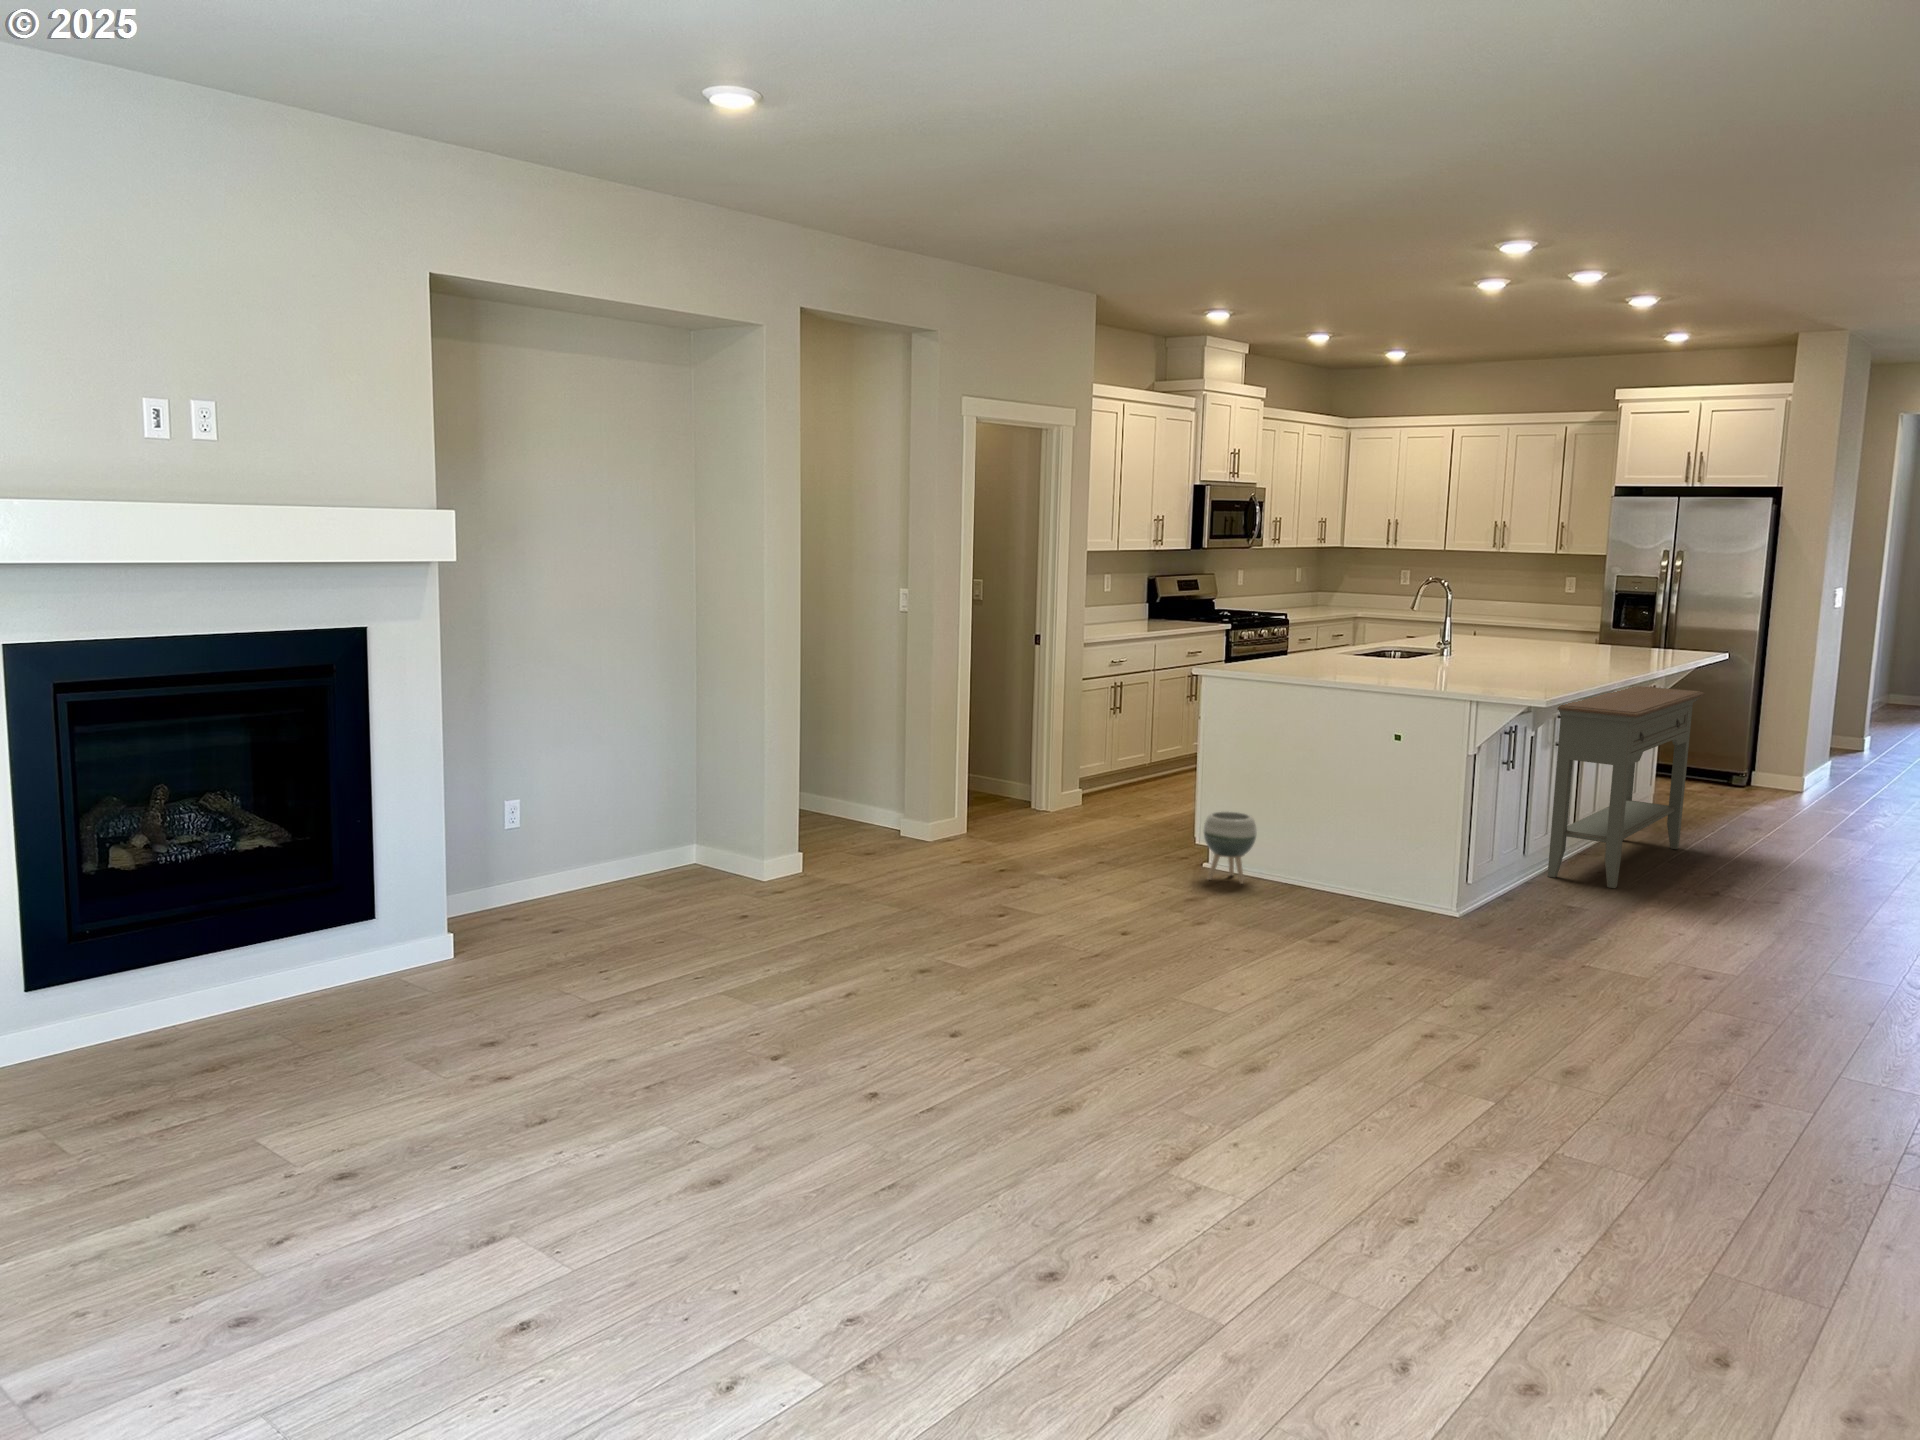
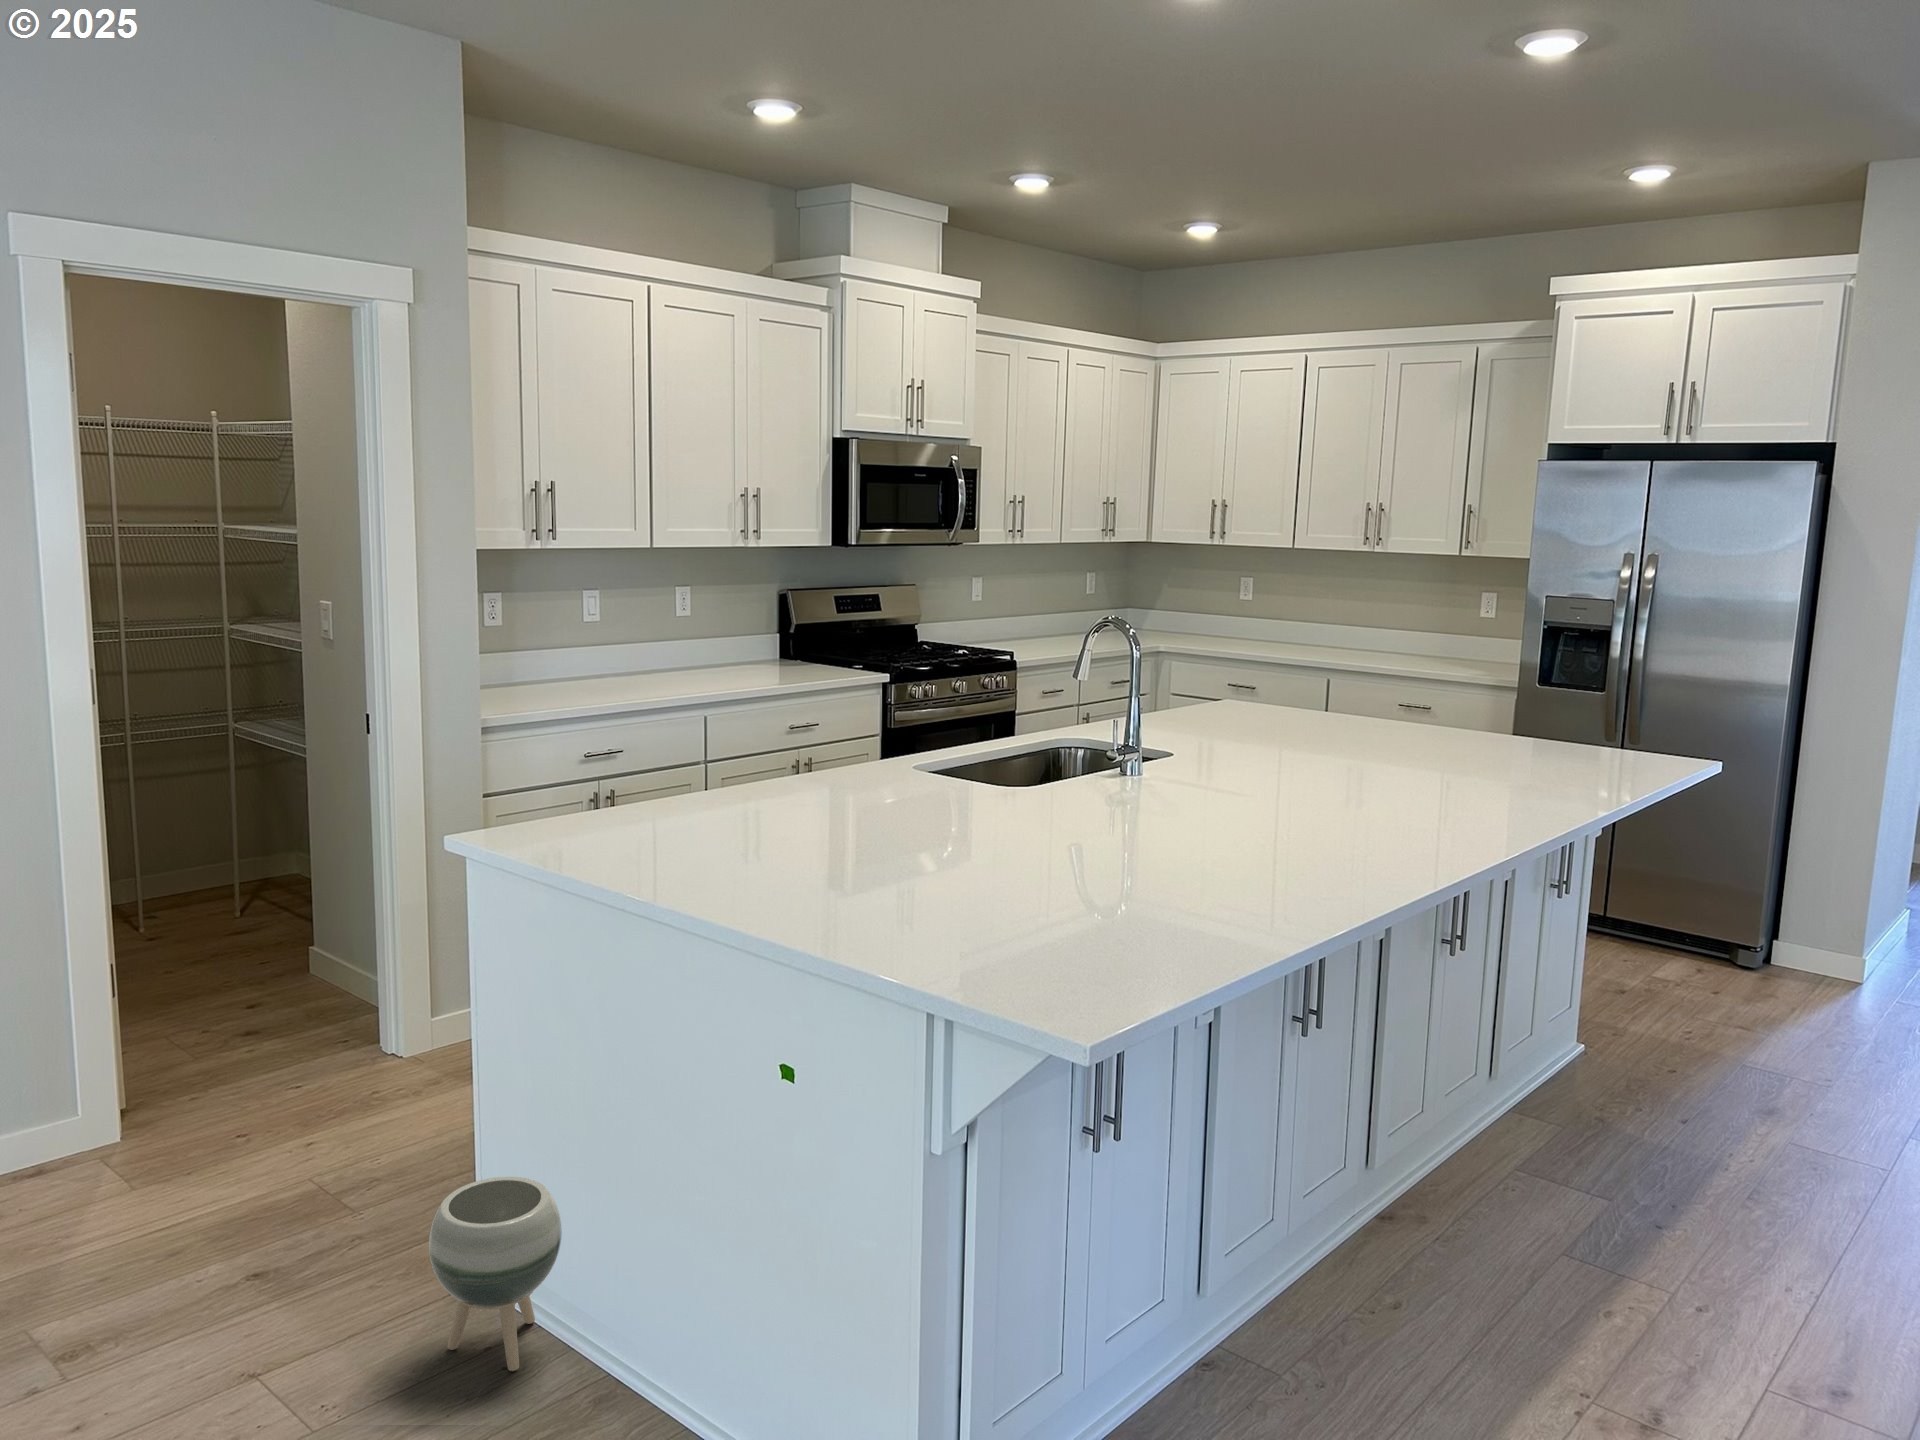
console table: present [1547,686,1705,888] -> none [1284,839,1669,1383]

